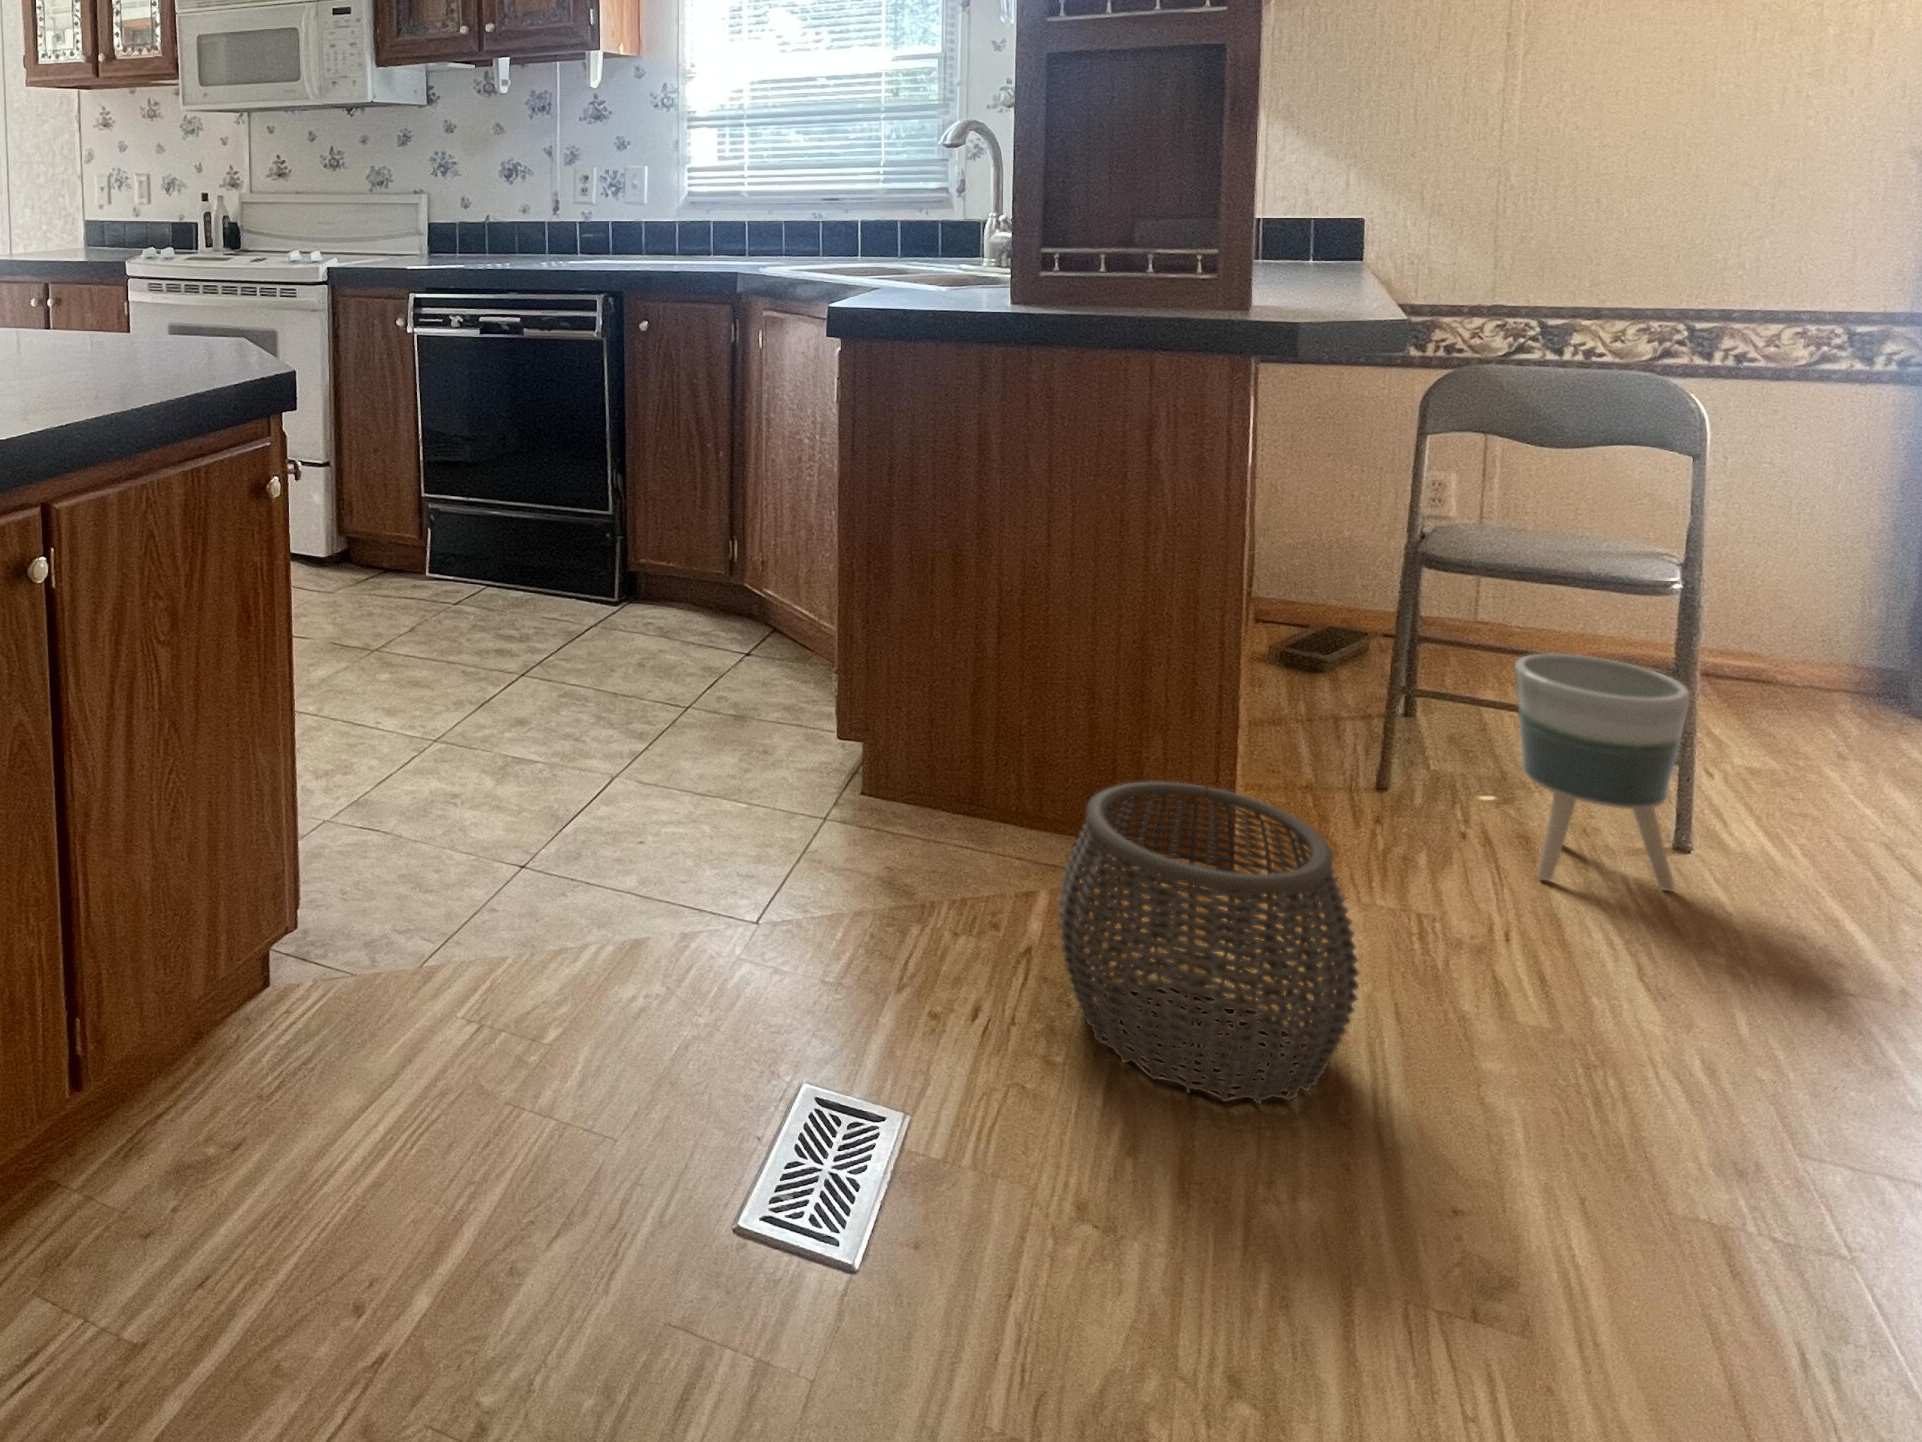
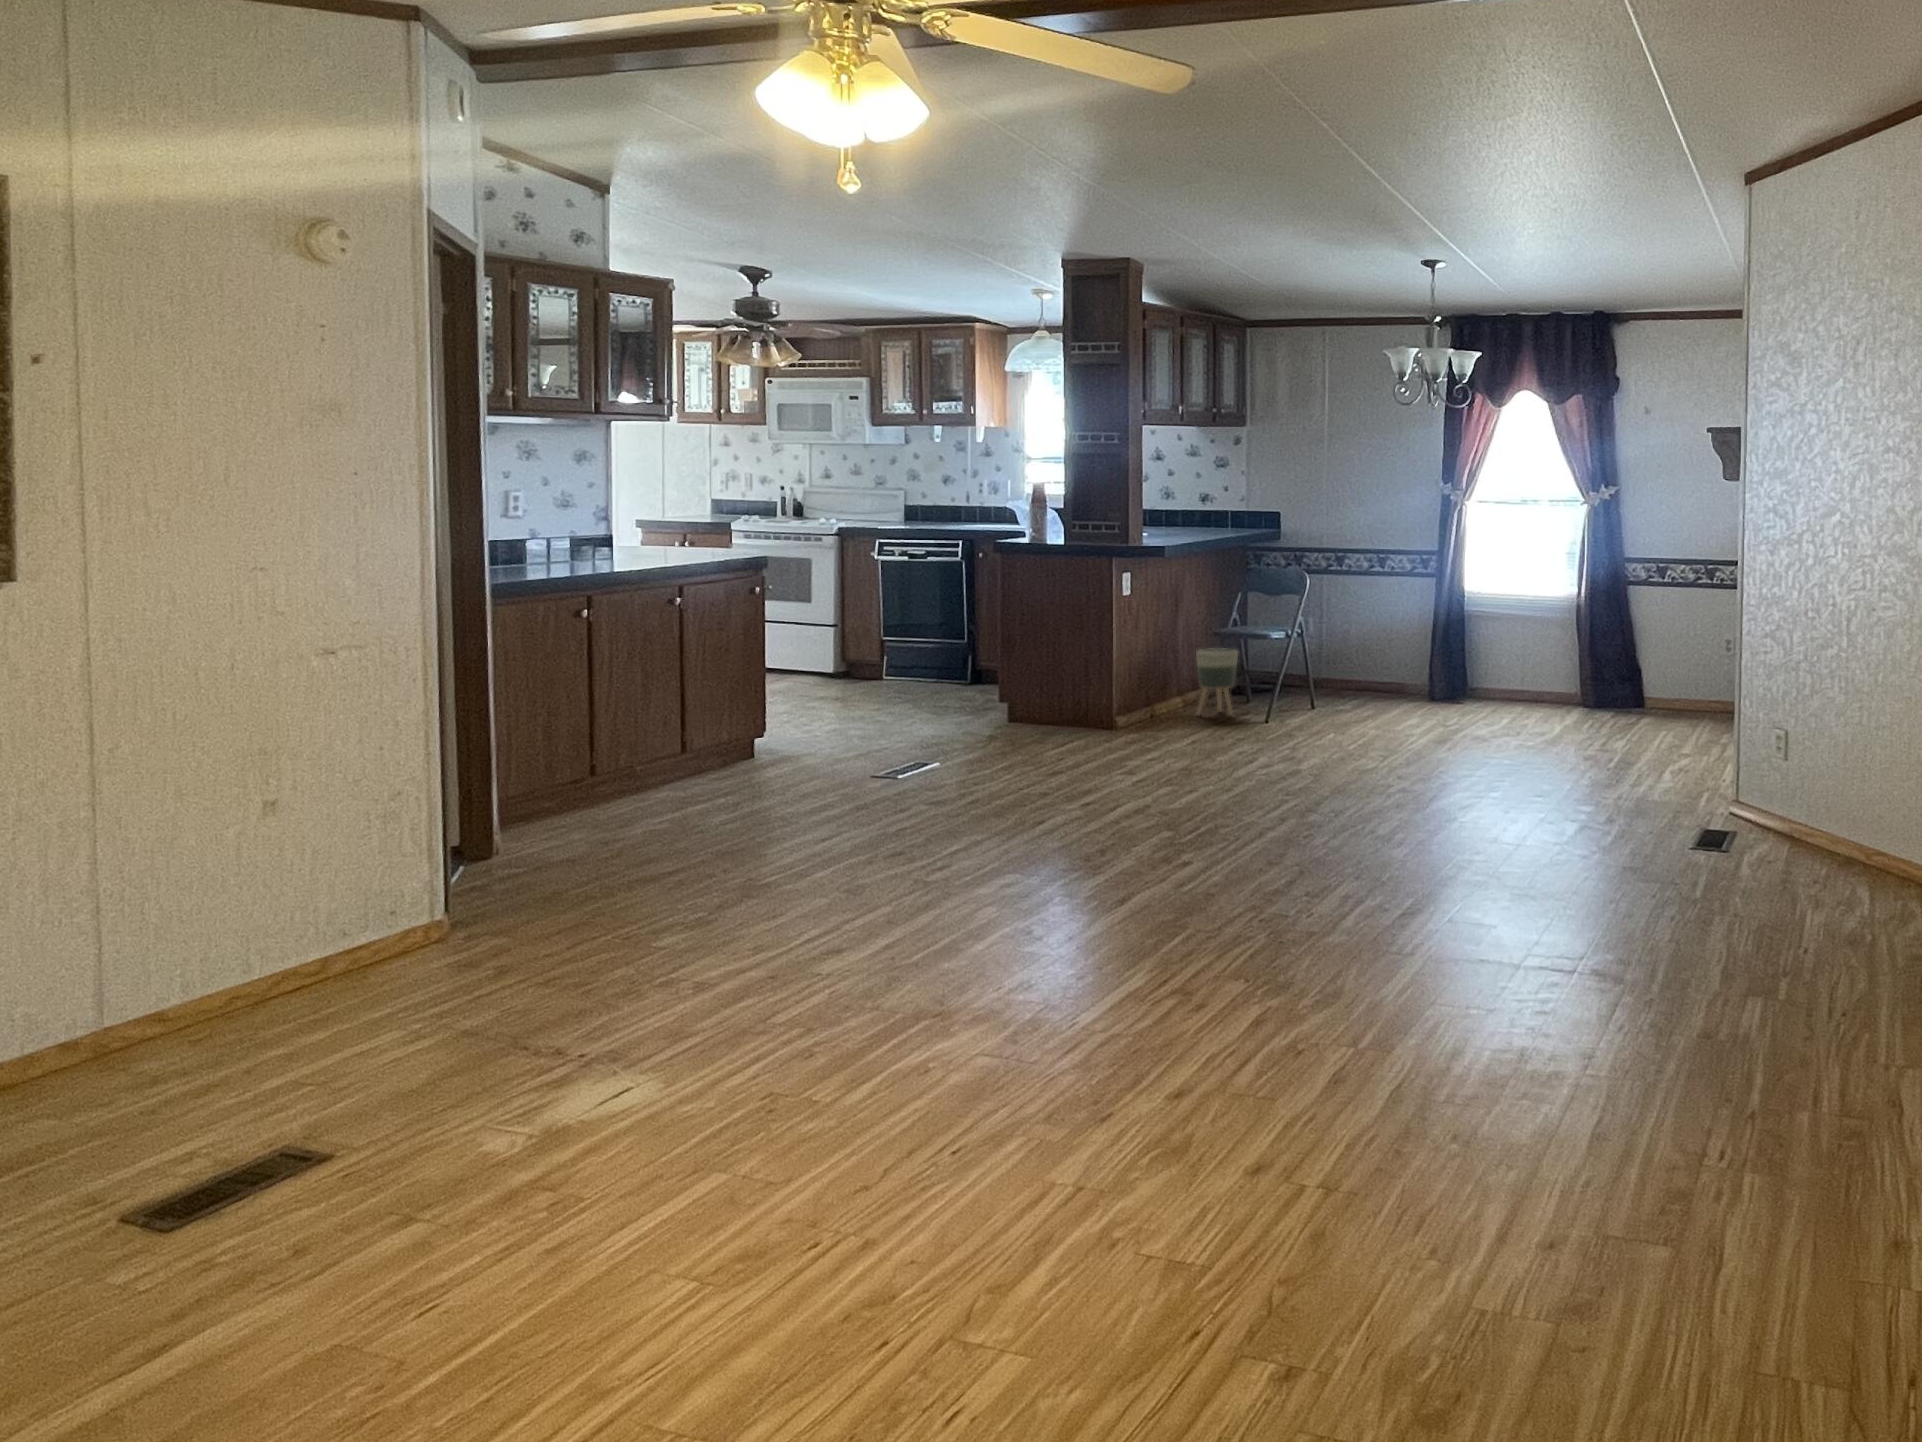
woven basket: present [1058,782,1359,1104] -> none [992,667,1072,739]

